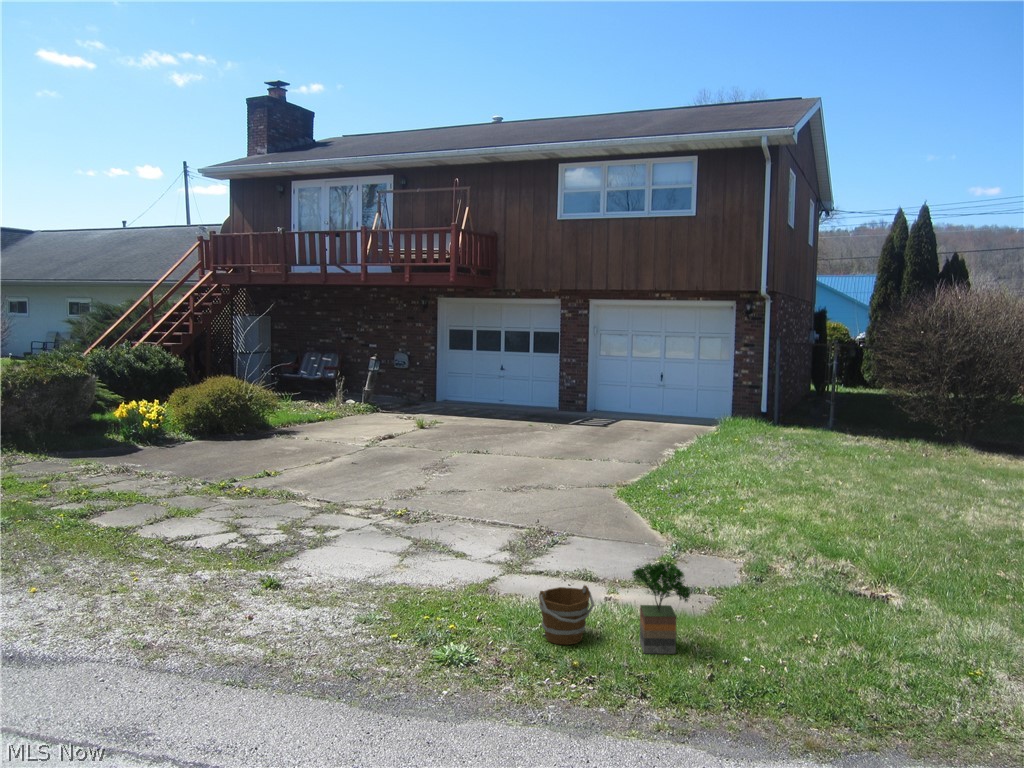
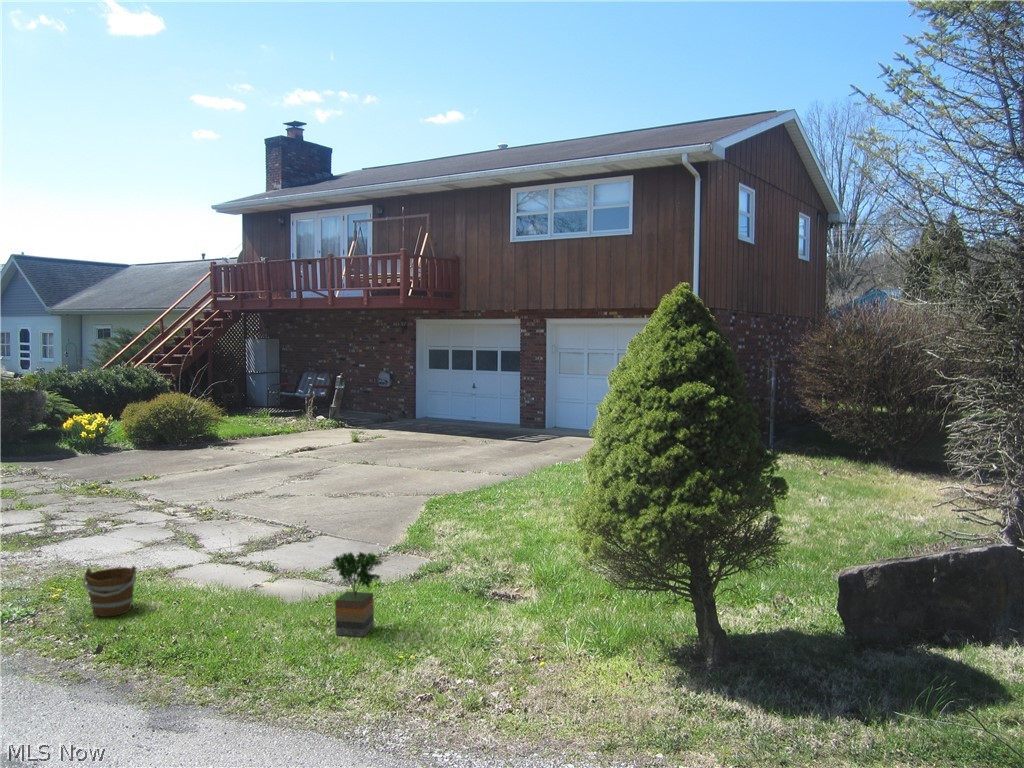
potted tree: present [632,563,690,654] -> present [333,552,382,637]

